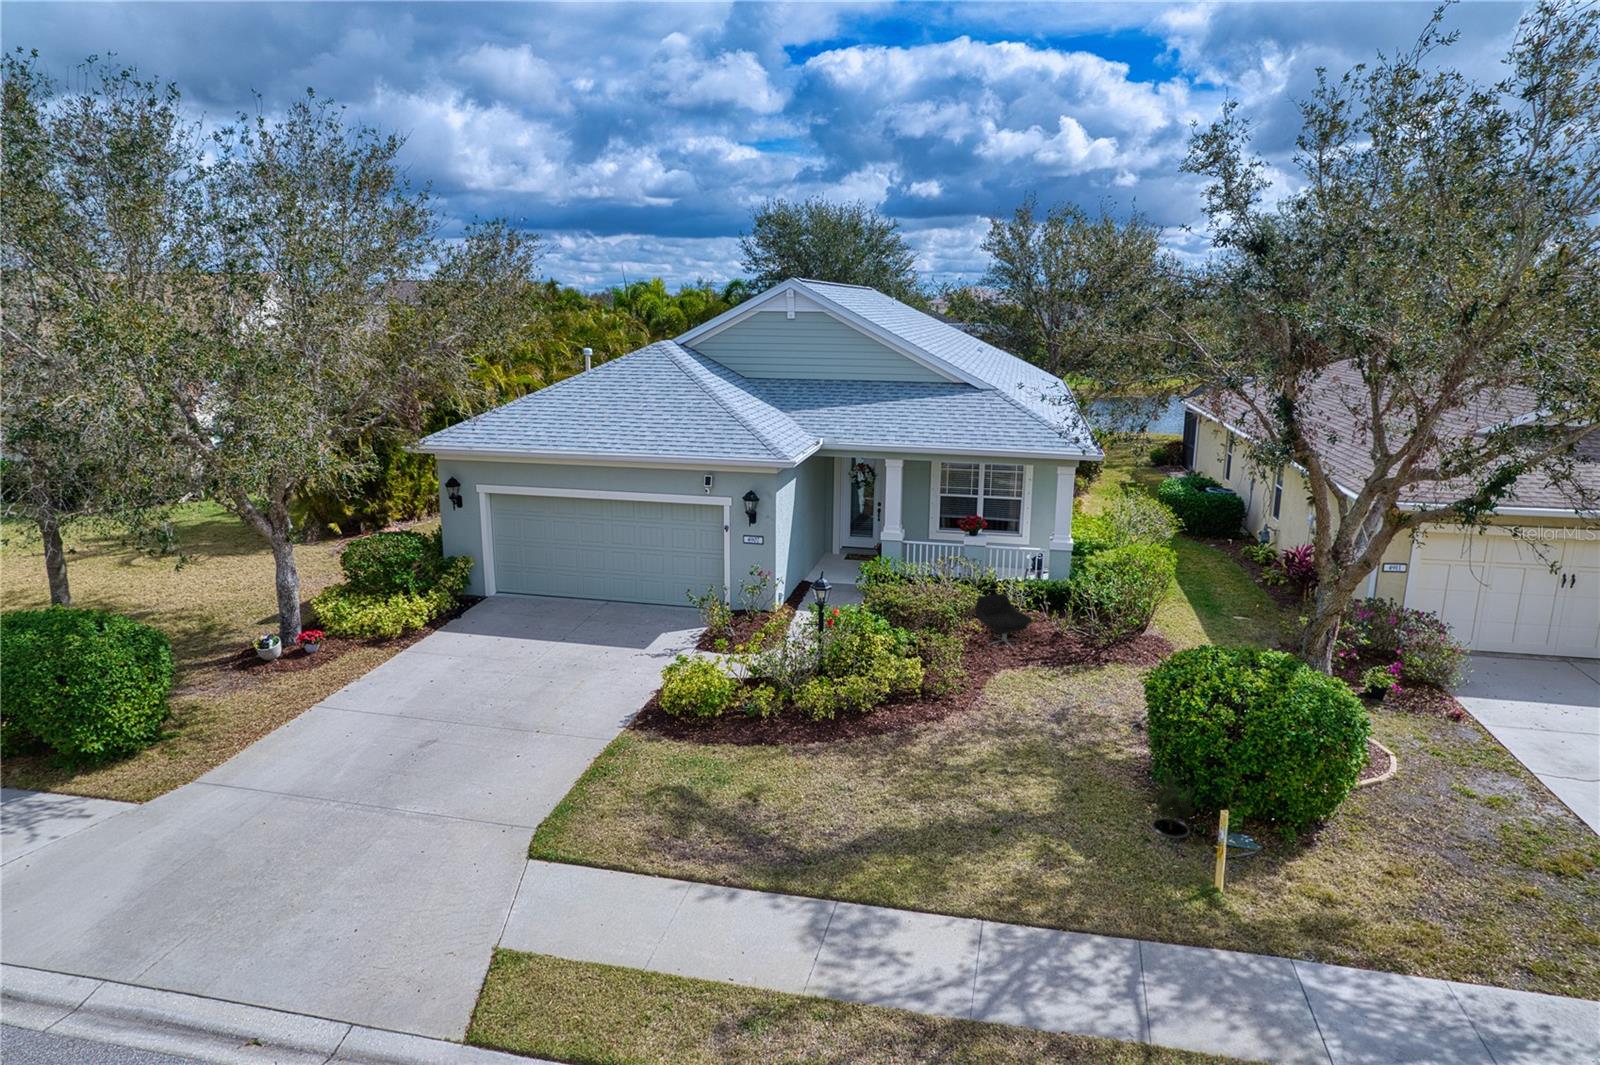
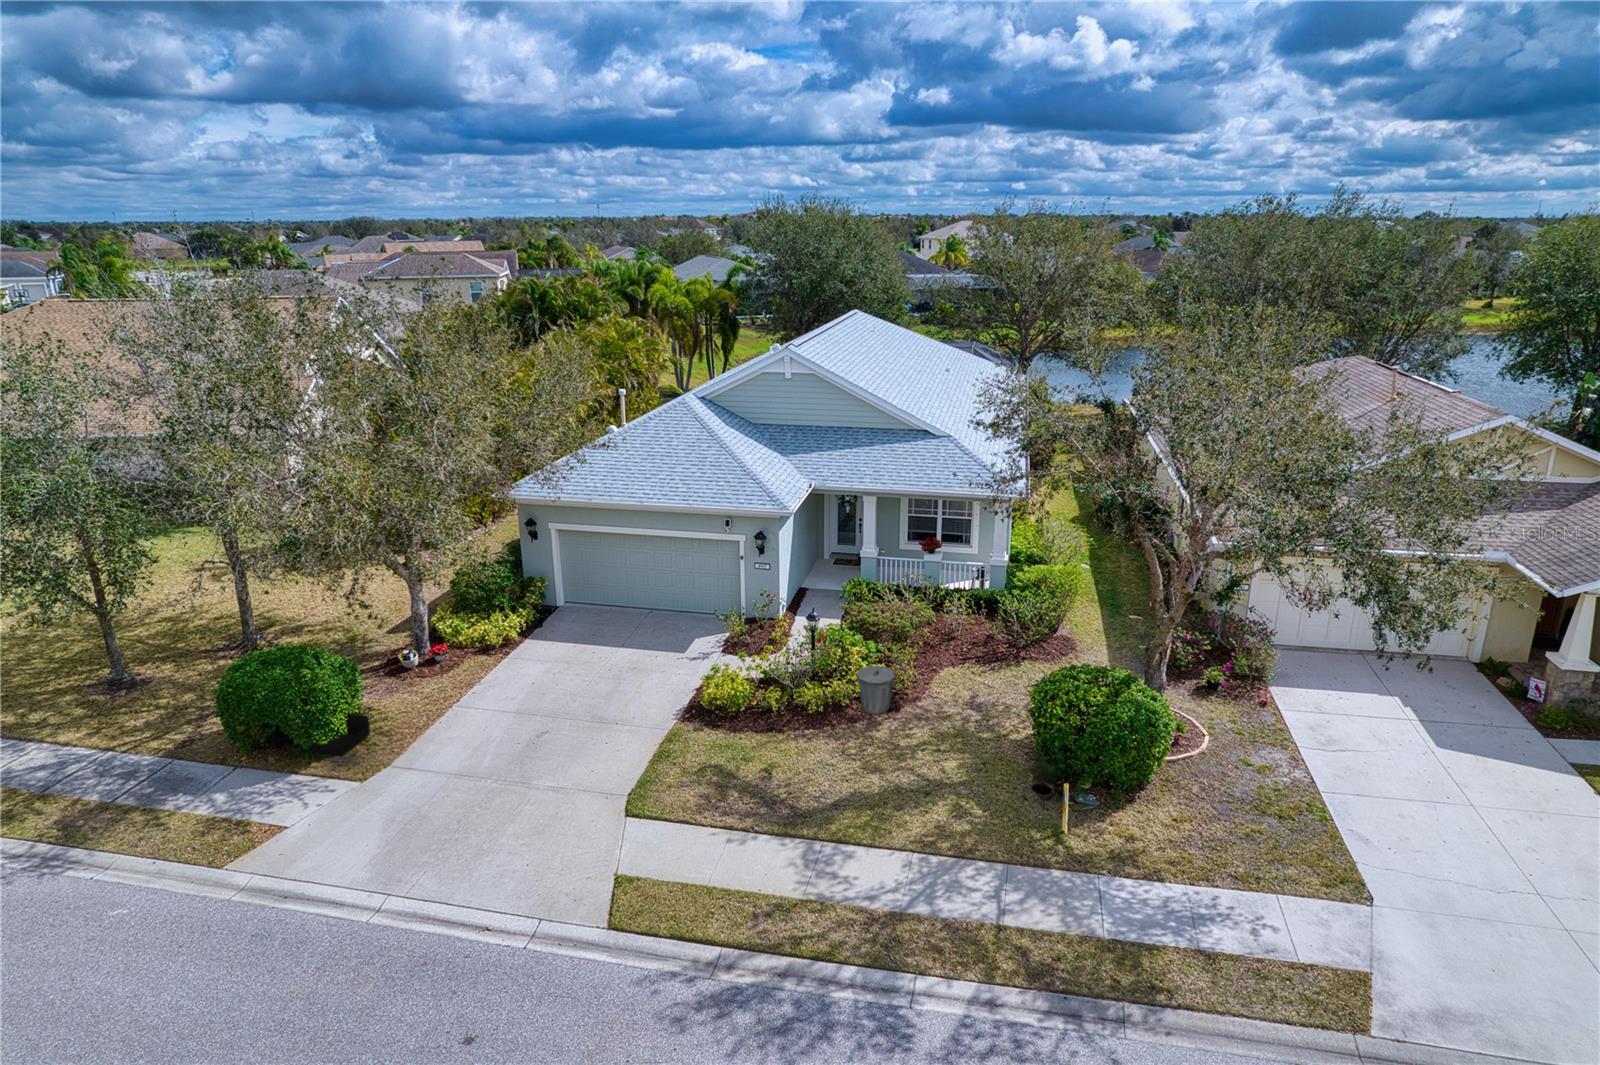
lounge chair: present [975,594,1032,648] -> present [311,713,370,771]
trash can: none [882,658,937,725] -> present [857,666,895,714]

